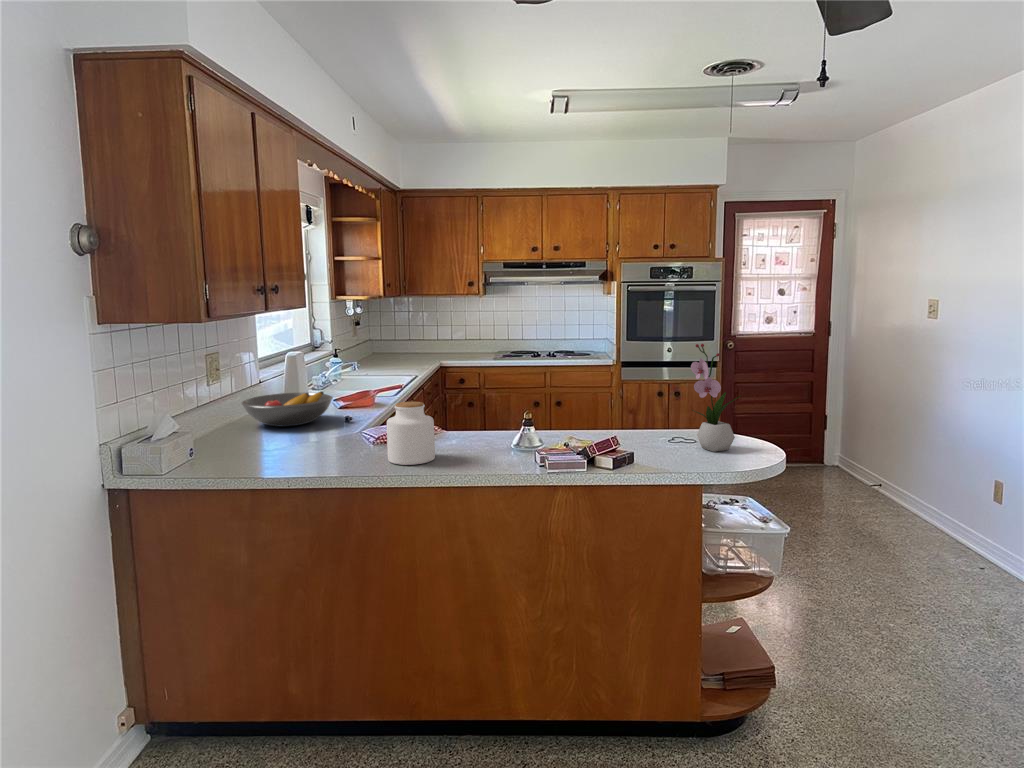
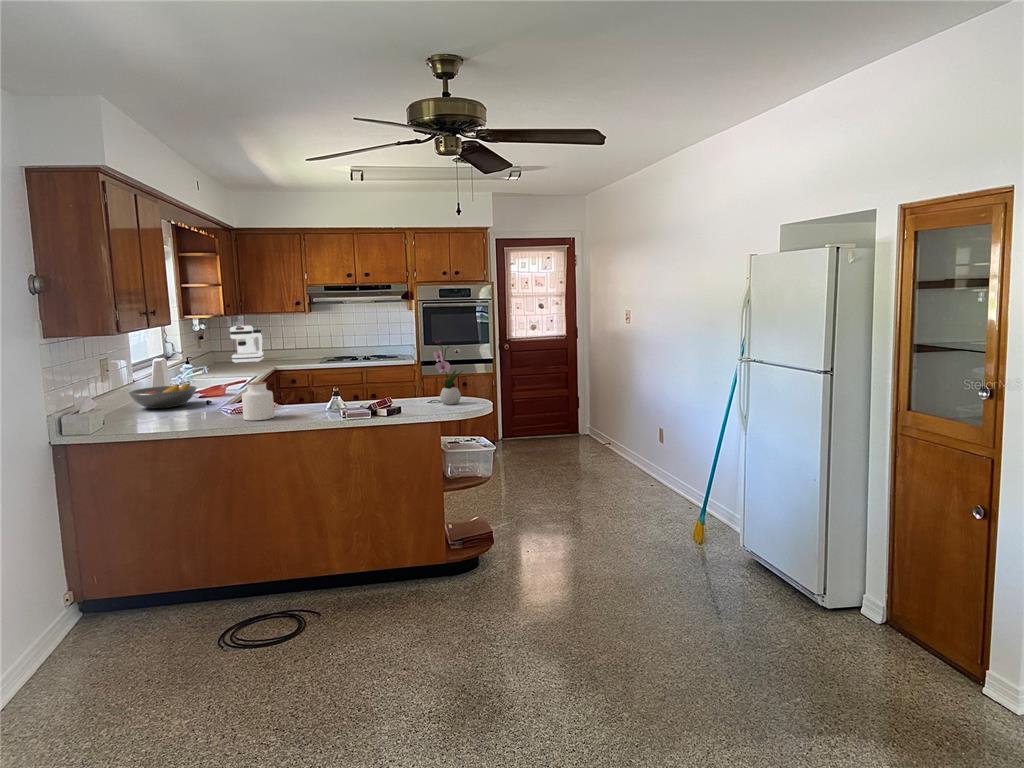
coffee maker: none [391,310,429,355] -> present [230,326,263,363]

